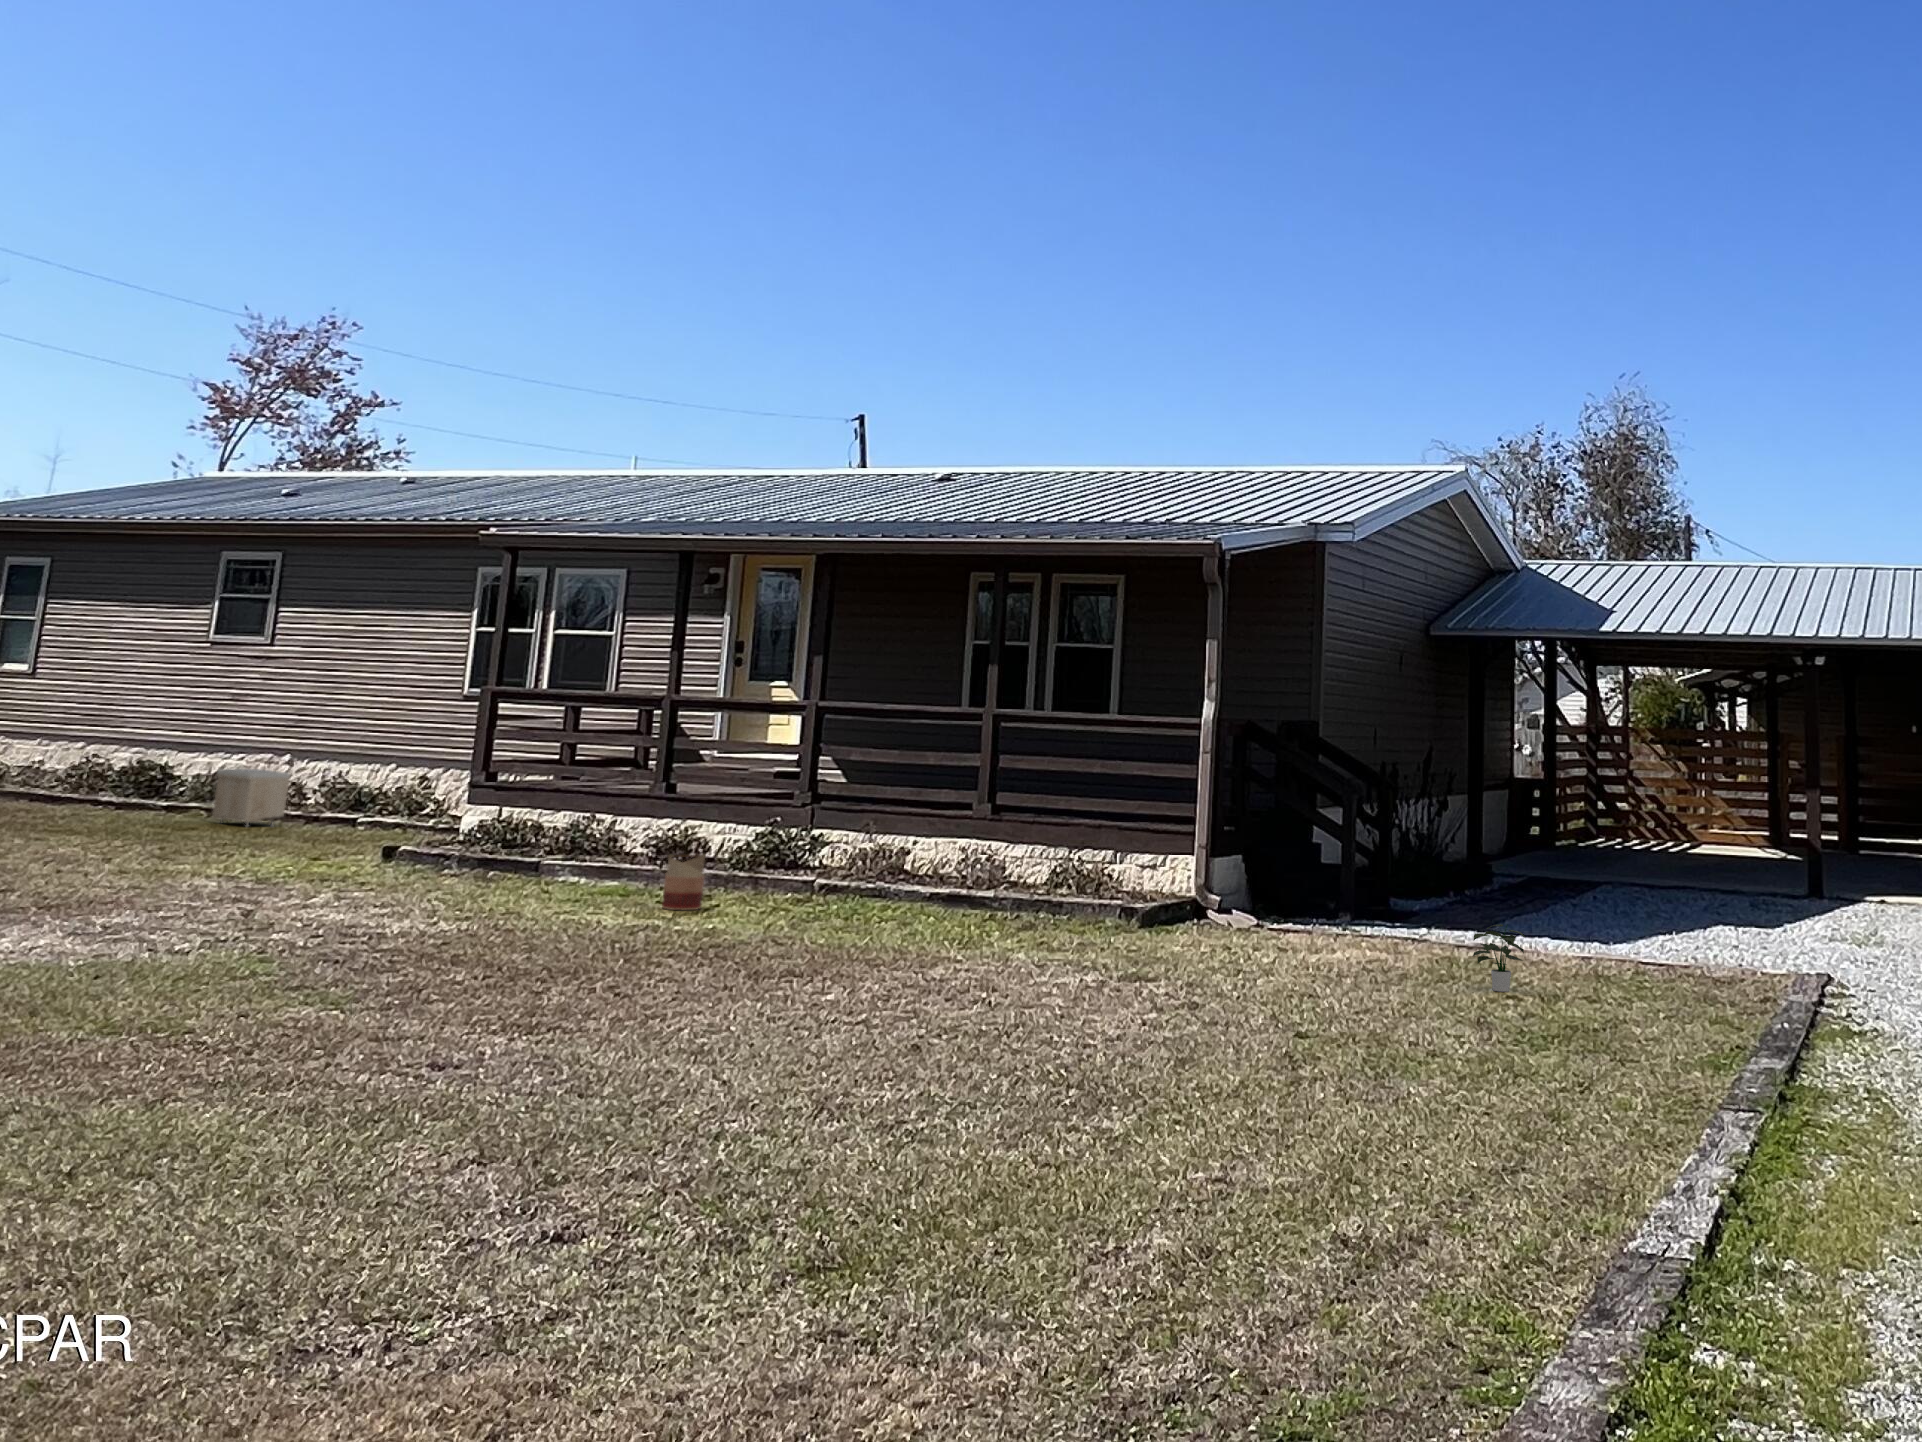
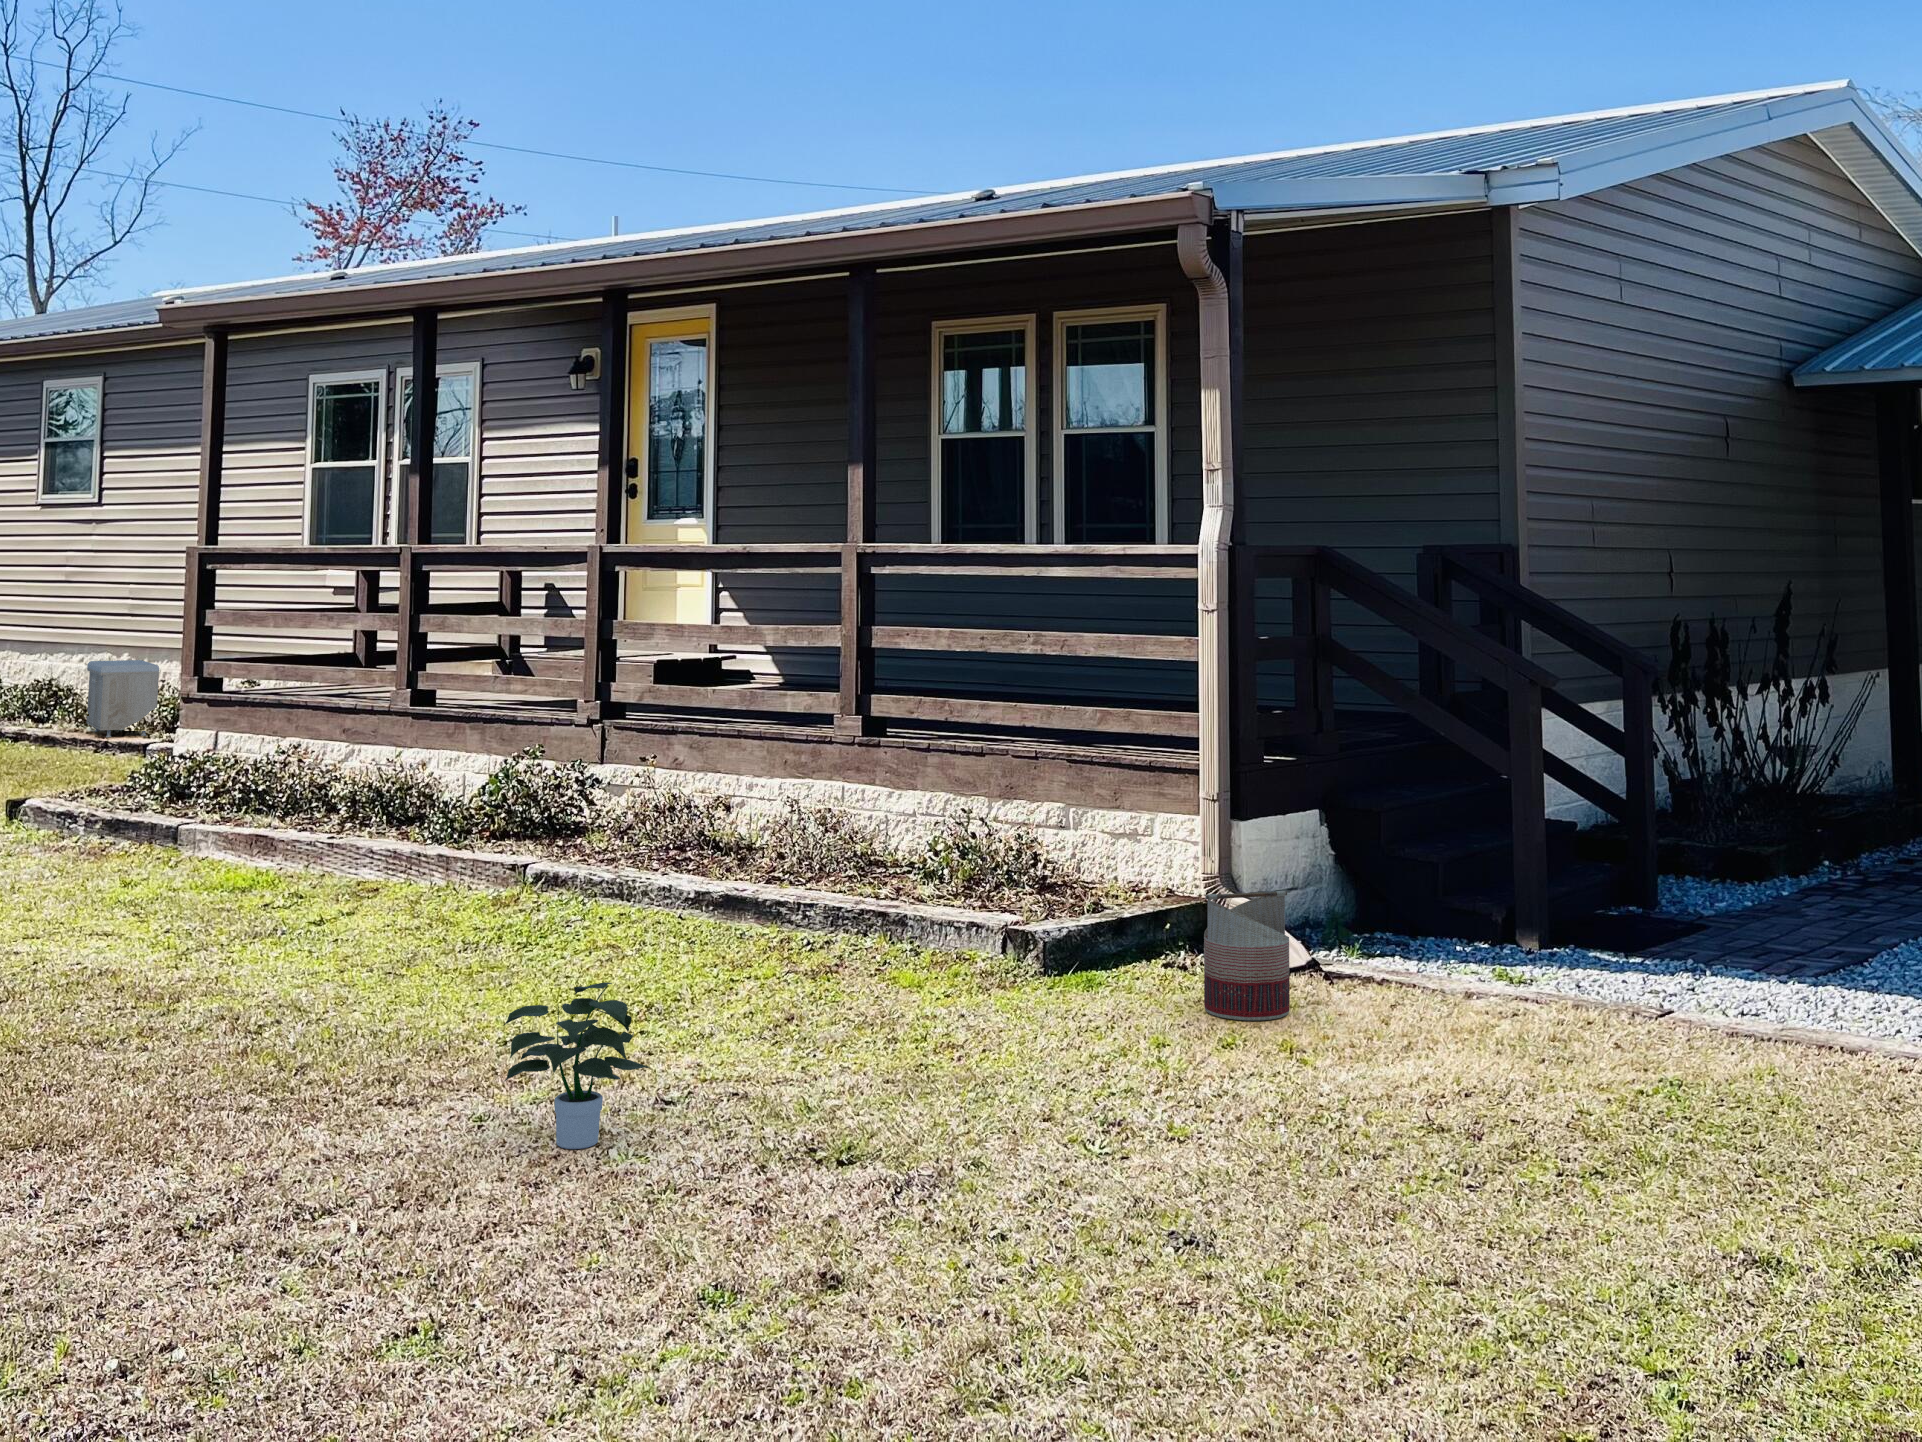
basket: present [662,855,705,910] -> present [1204,891,1290,1020]
potted plant: present [1473,924,1525,992] -> present [504,982,650,1149]

